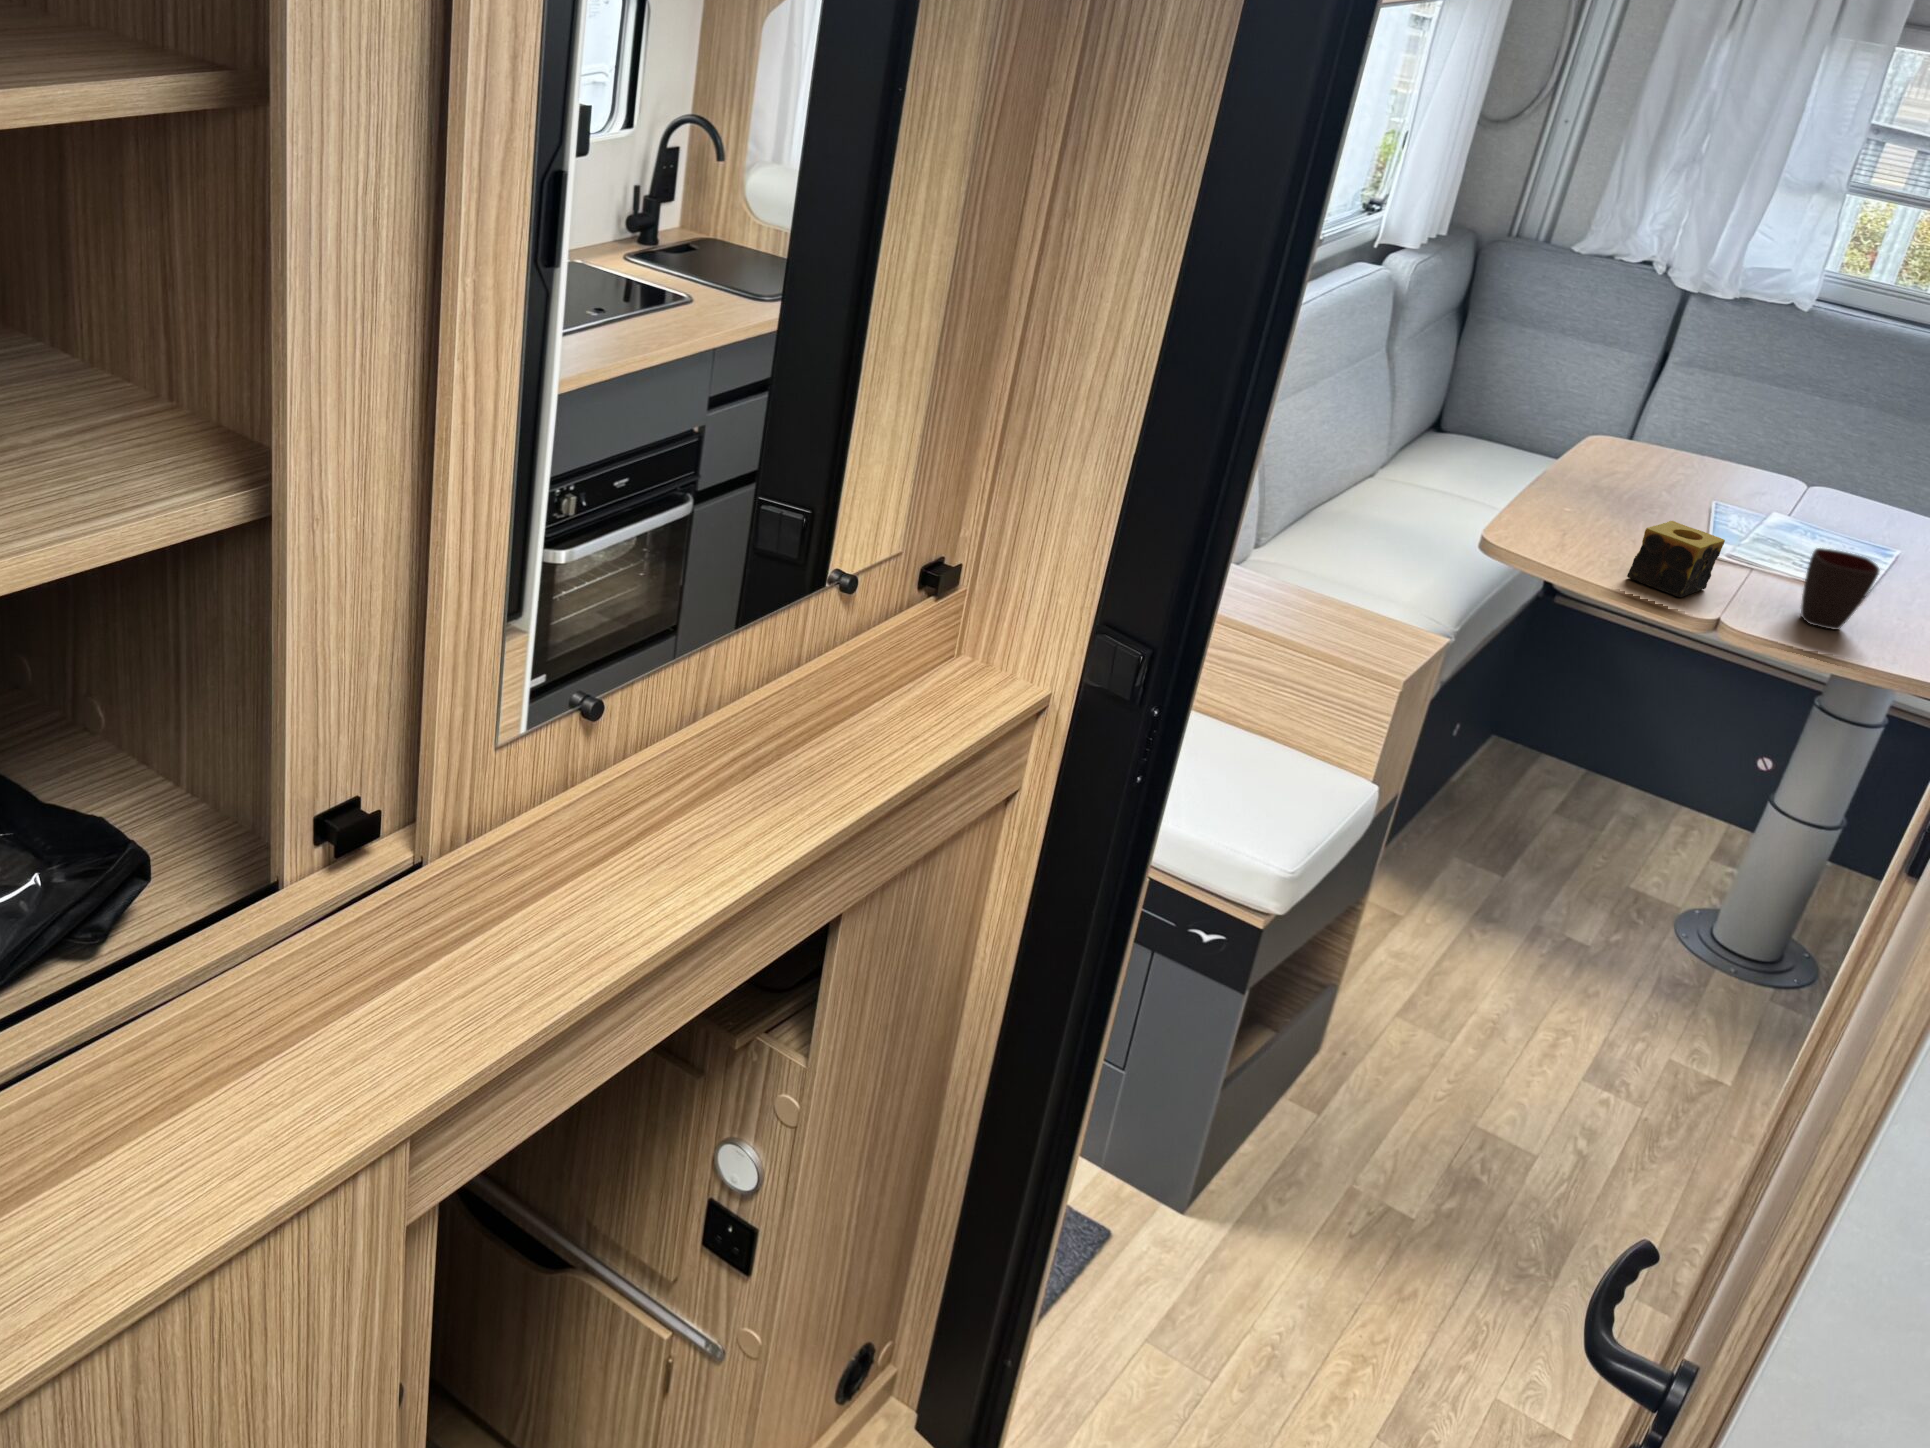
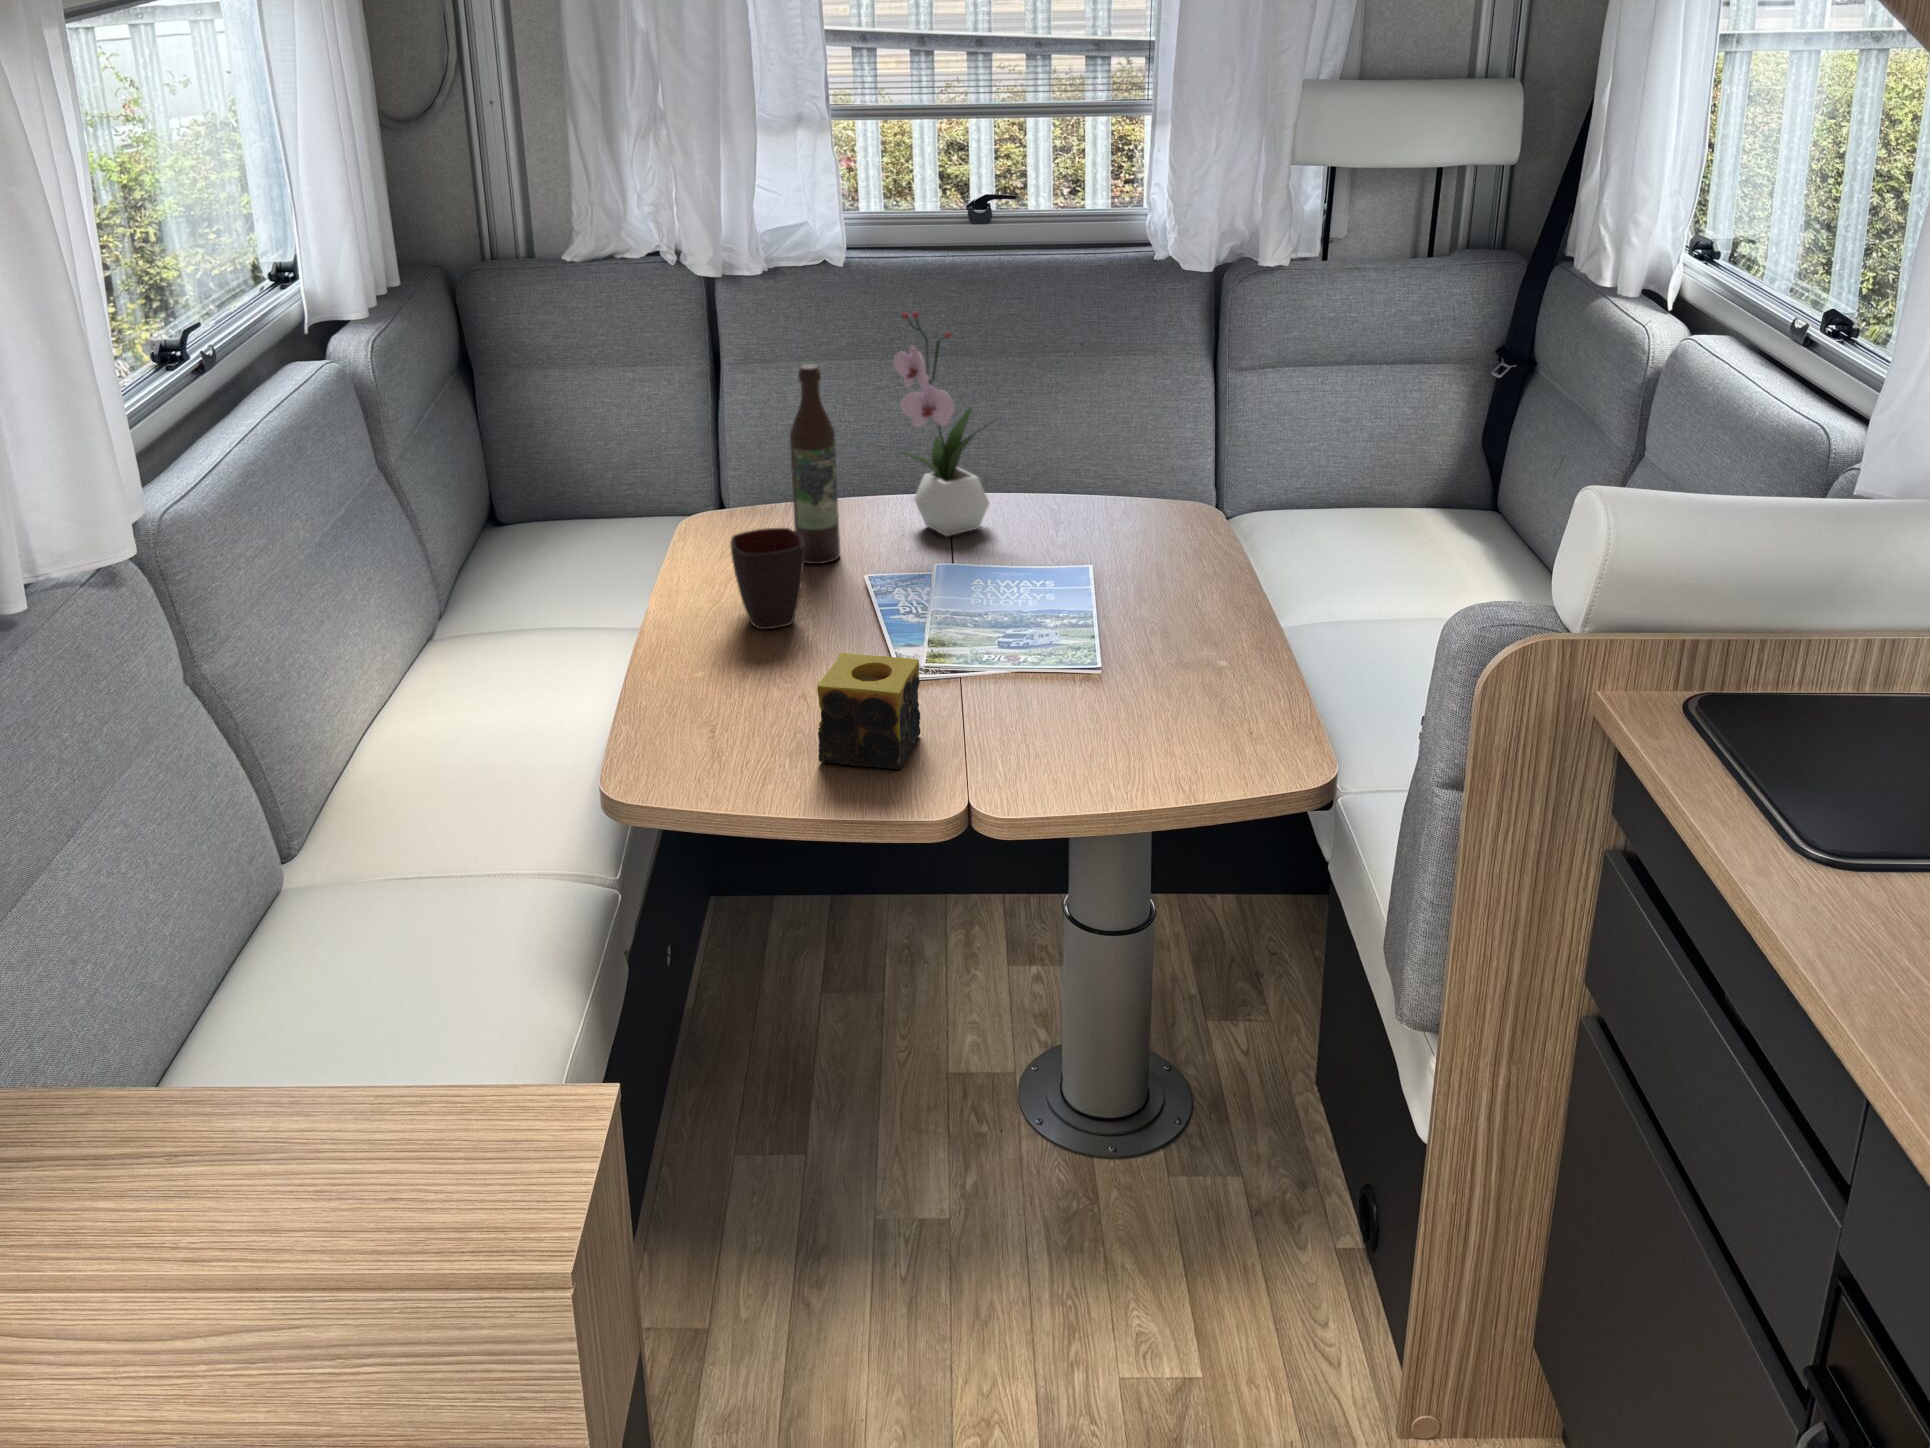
flower arrangement: none [1780,339,1878,515] -> present [893,312,996,536]
wine bottle: none [1667,352,1743,497] -> present [790,364,840,564]
cup: present [1801,548,1880,630] -> present [730,528,804,629]

